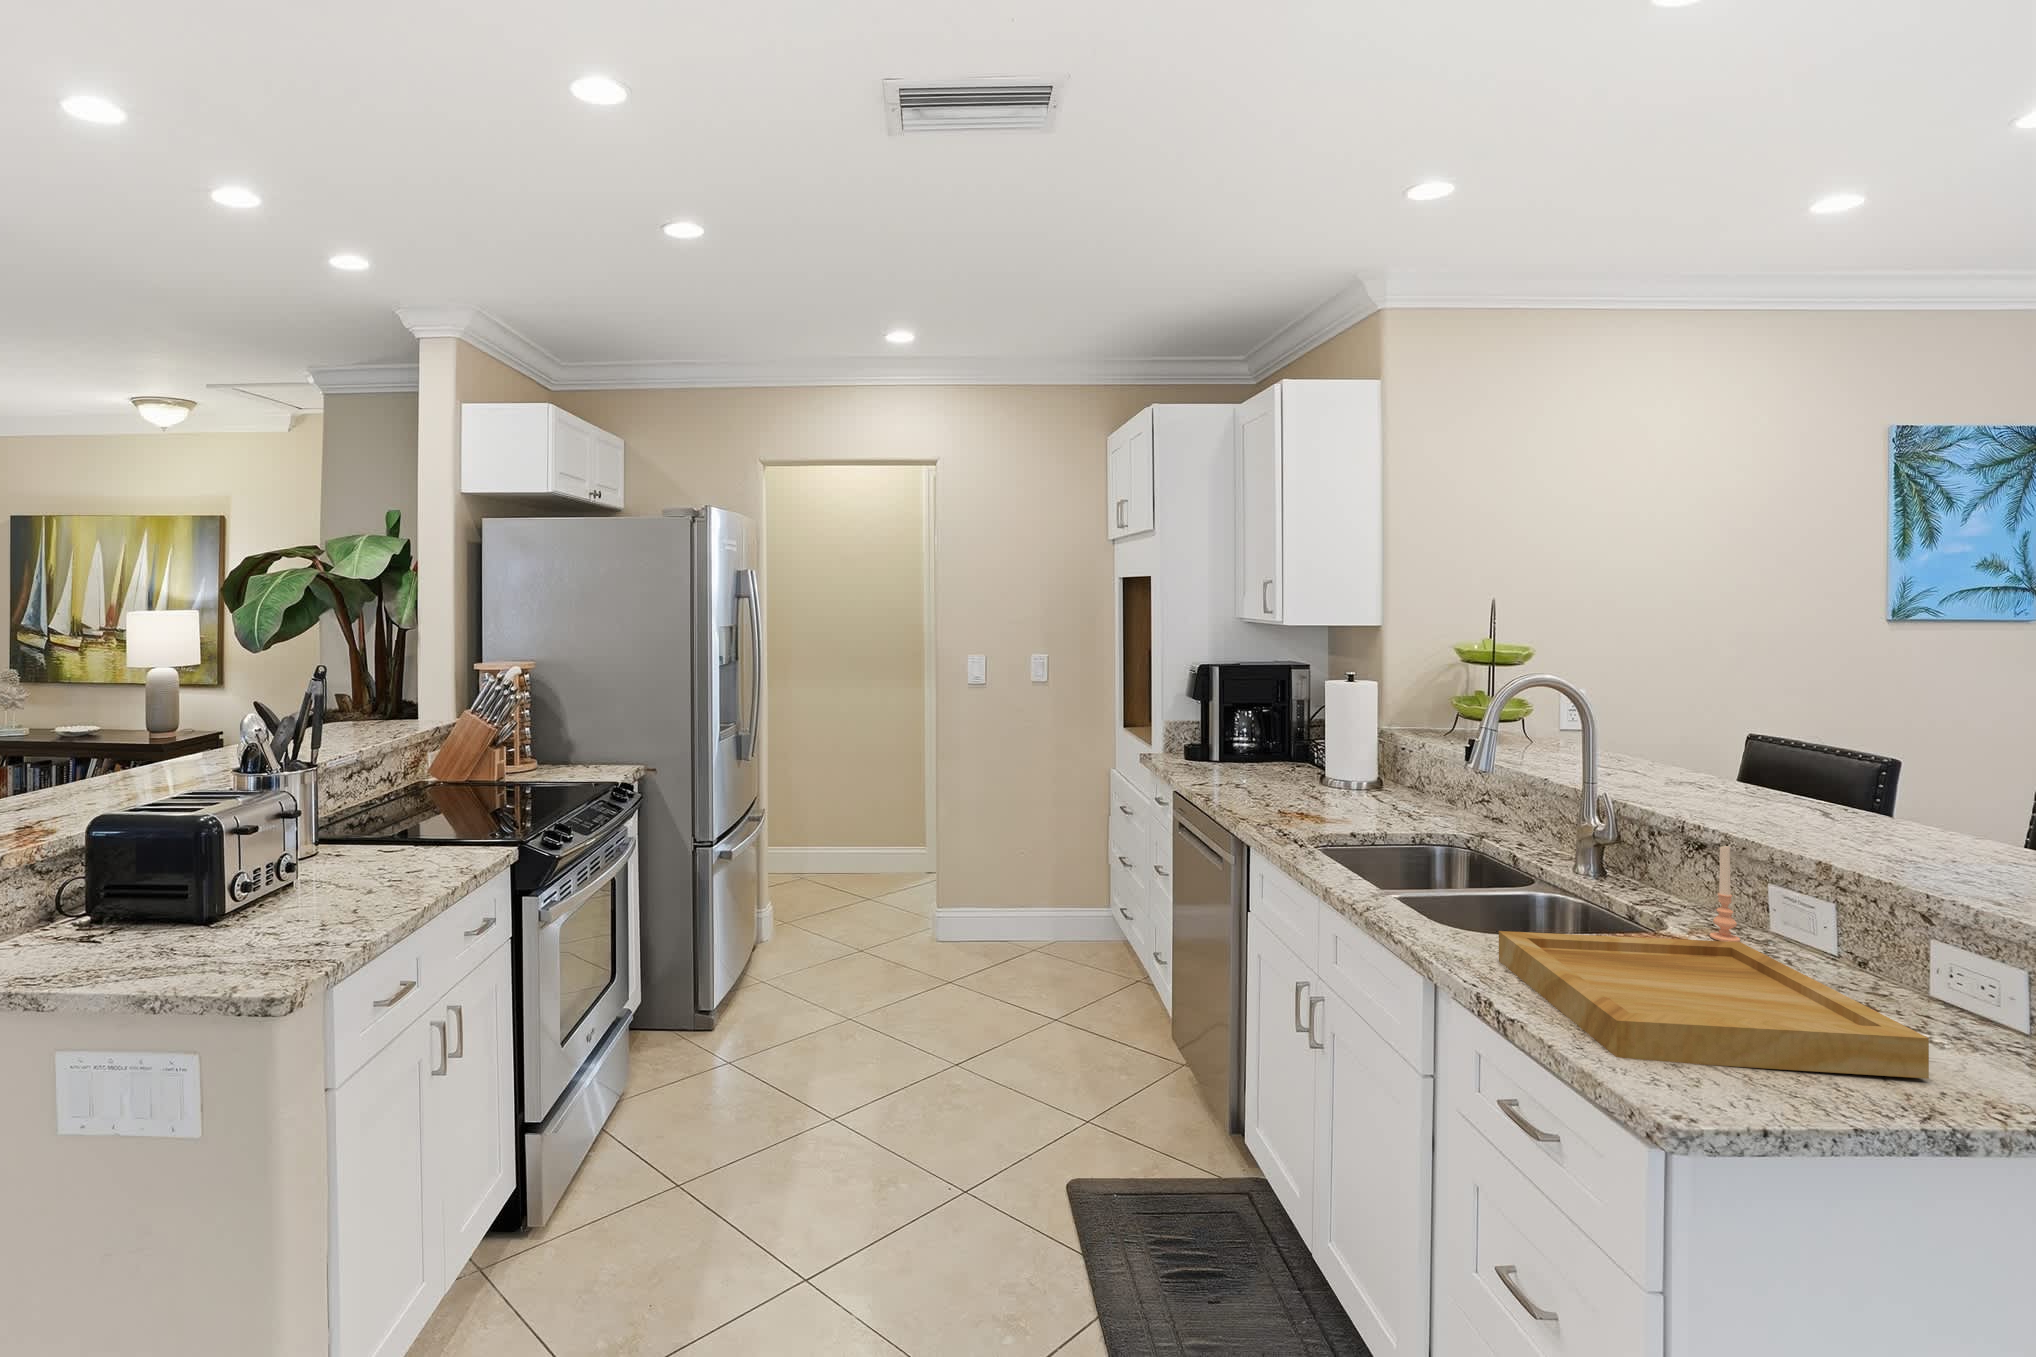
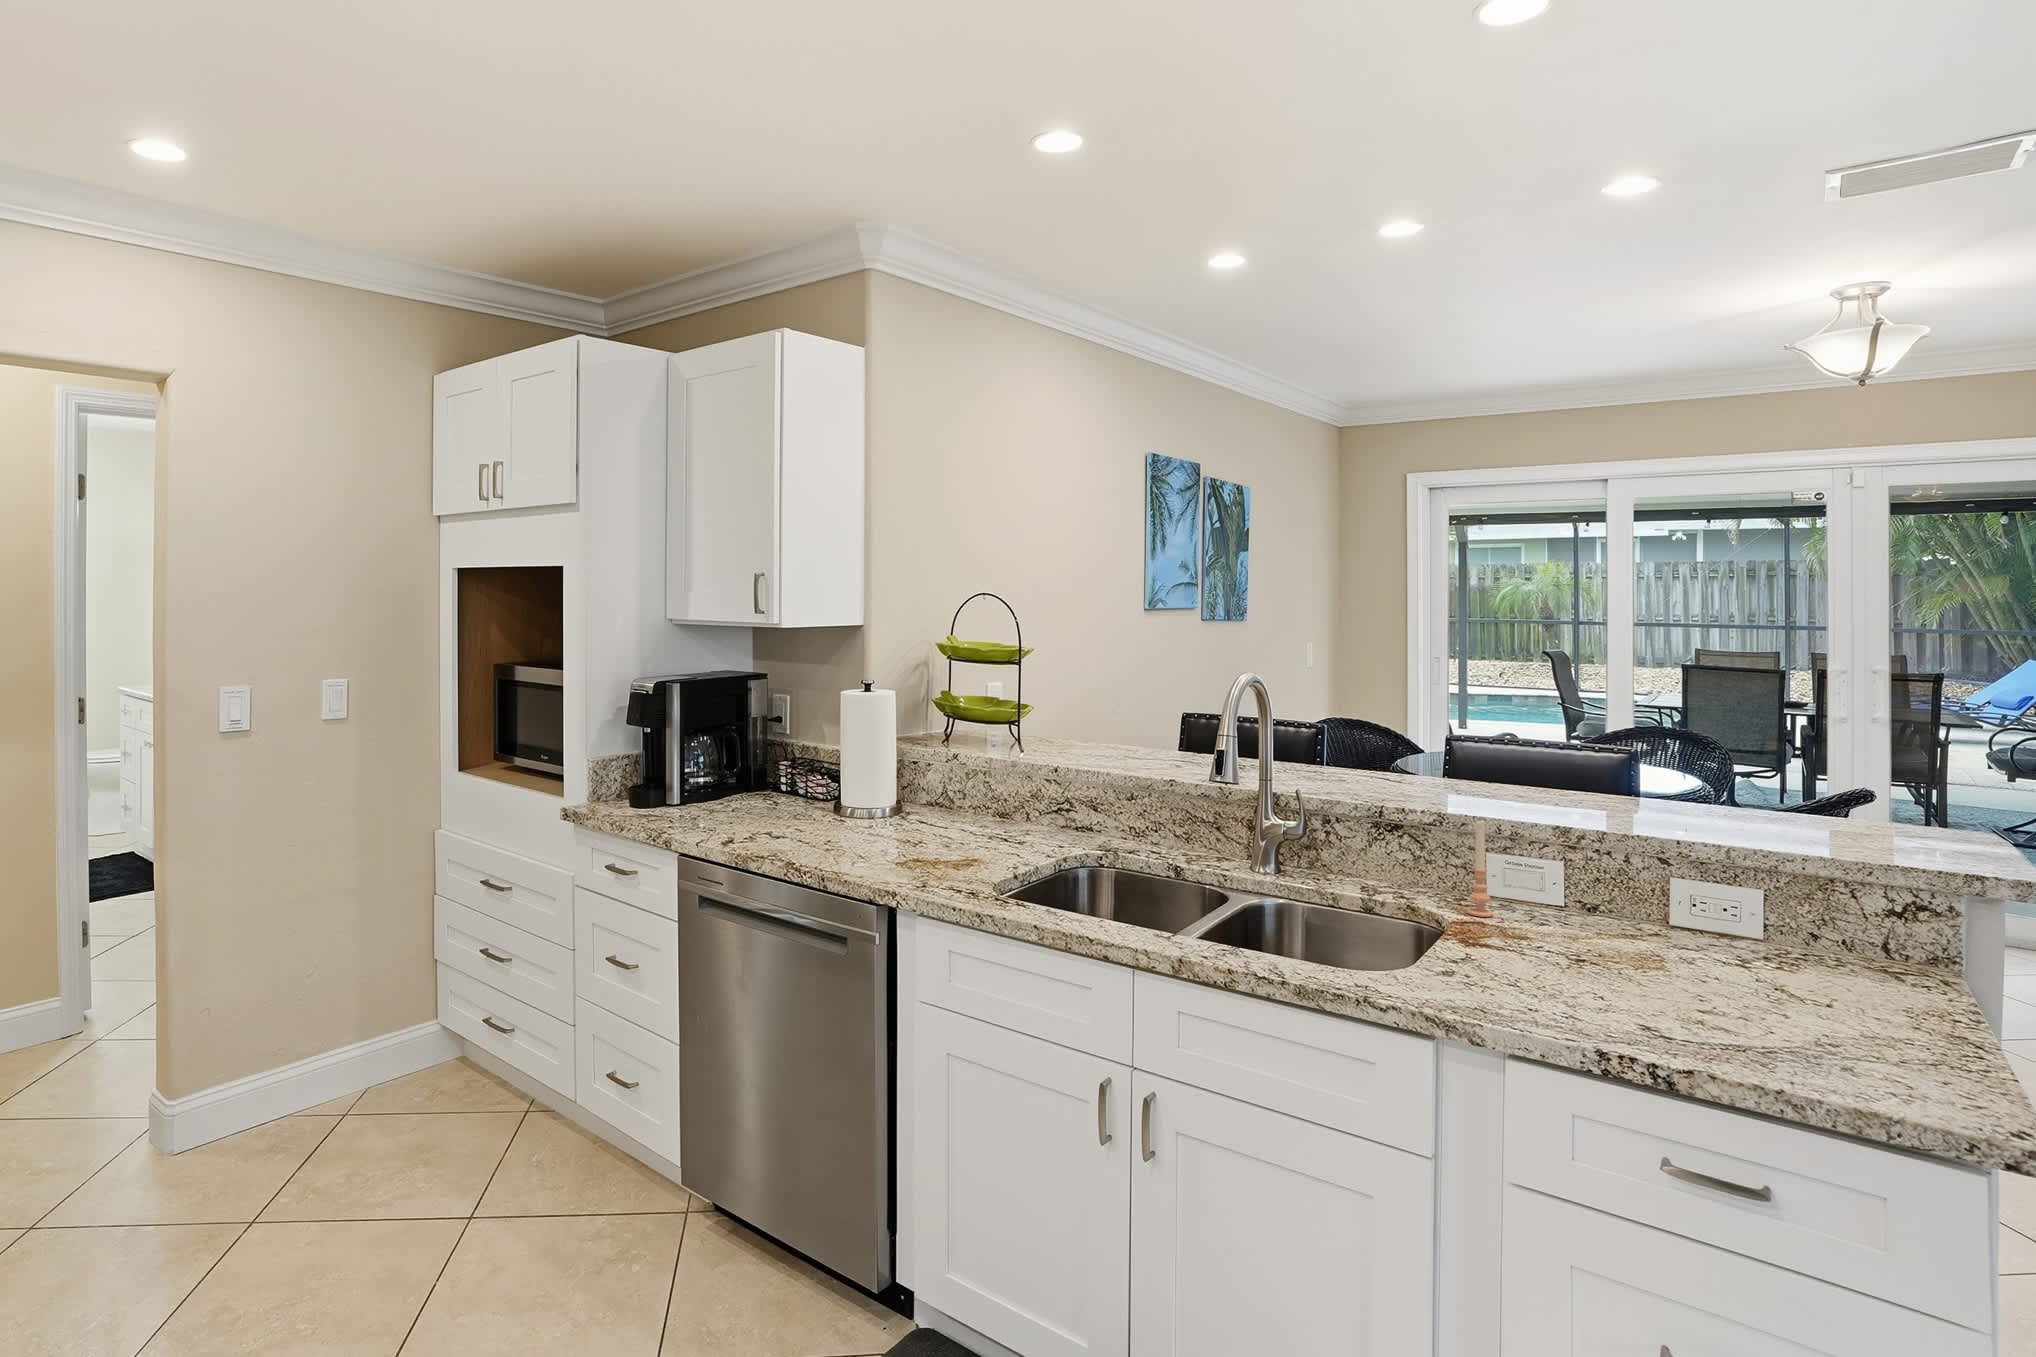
tray: present [1499,931,1929,1078] -> none [1518,915,1896,1081]

